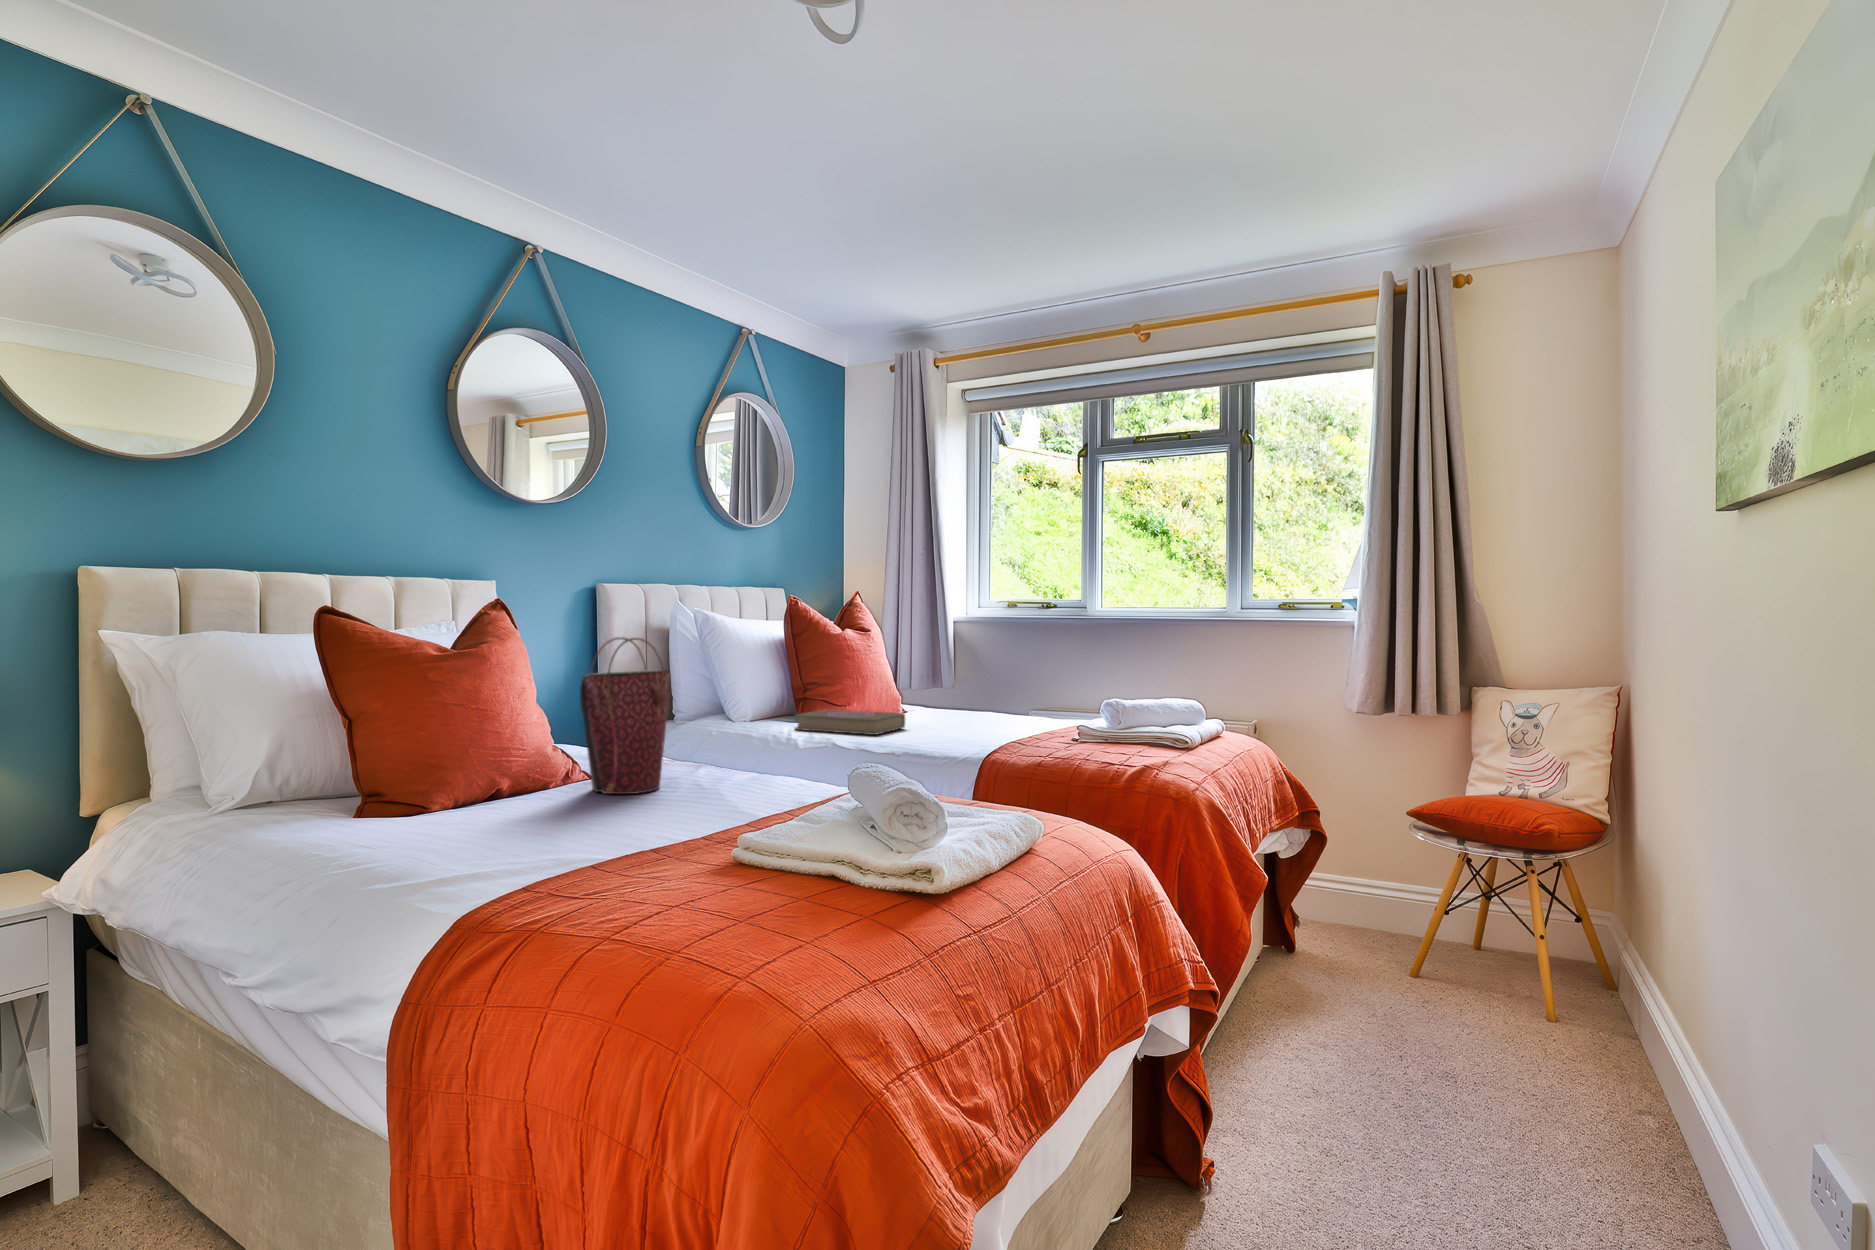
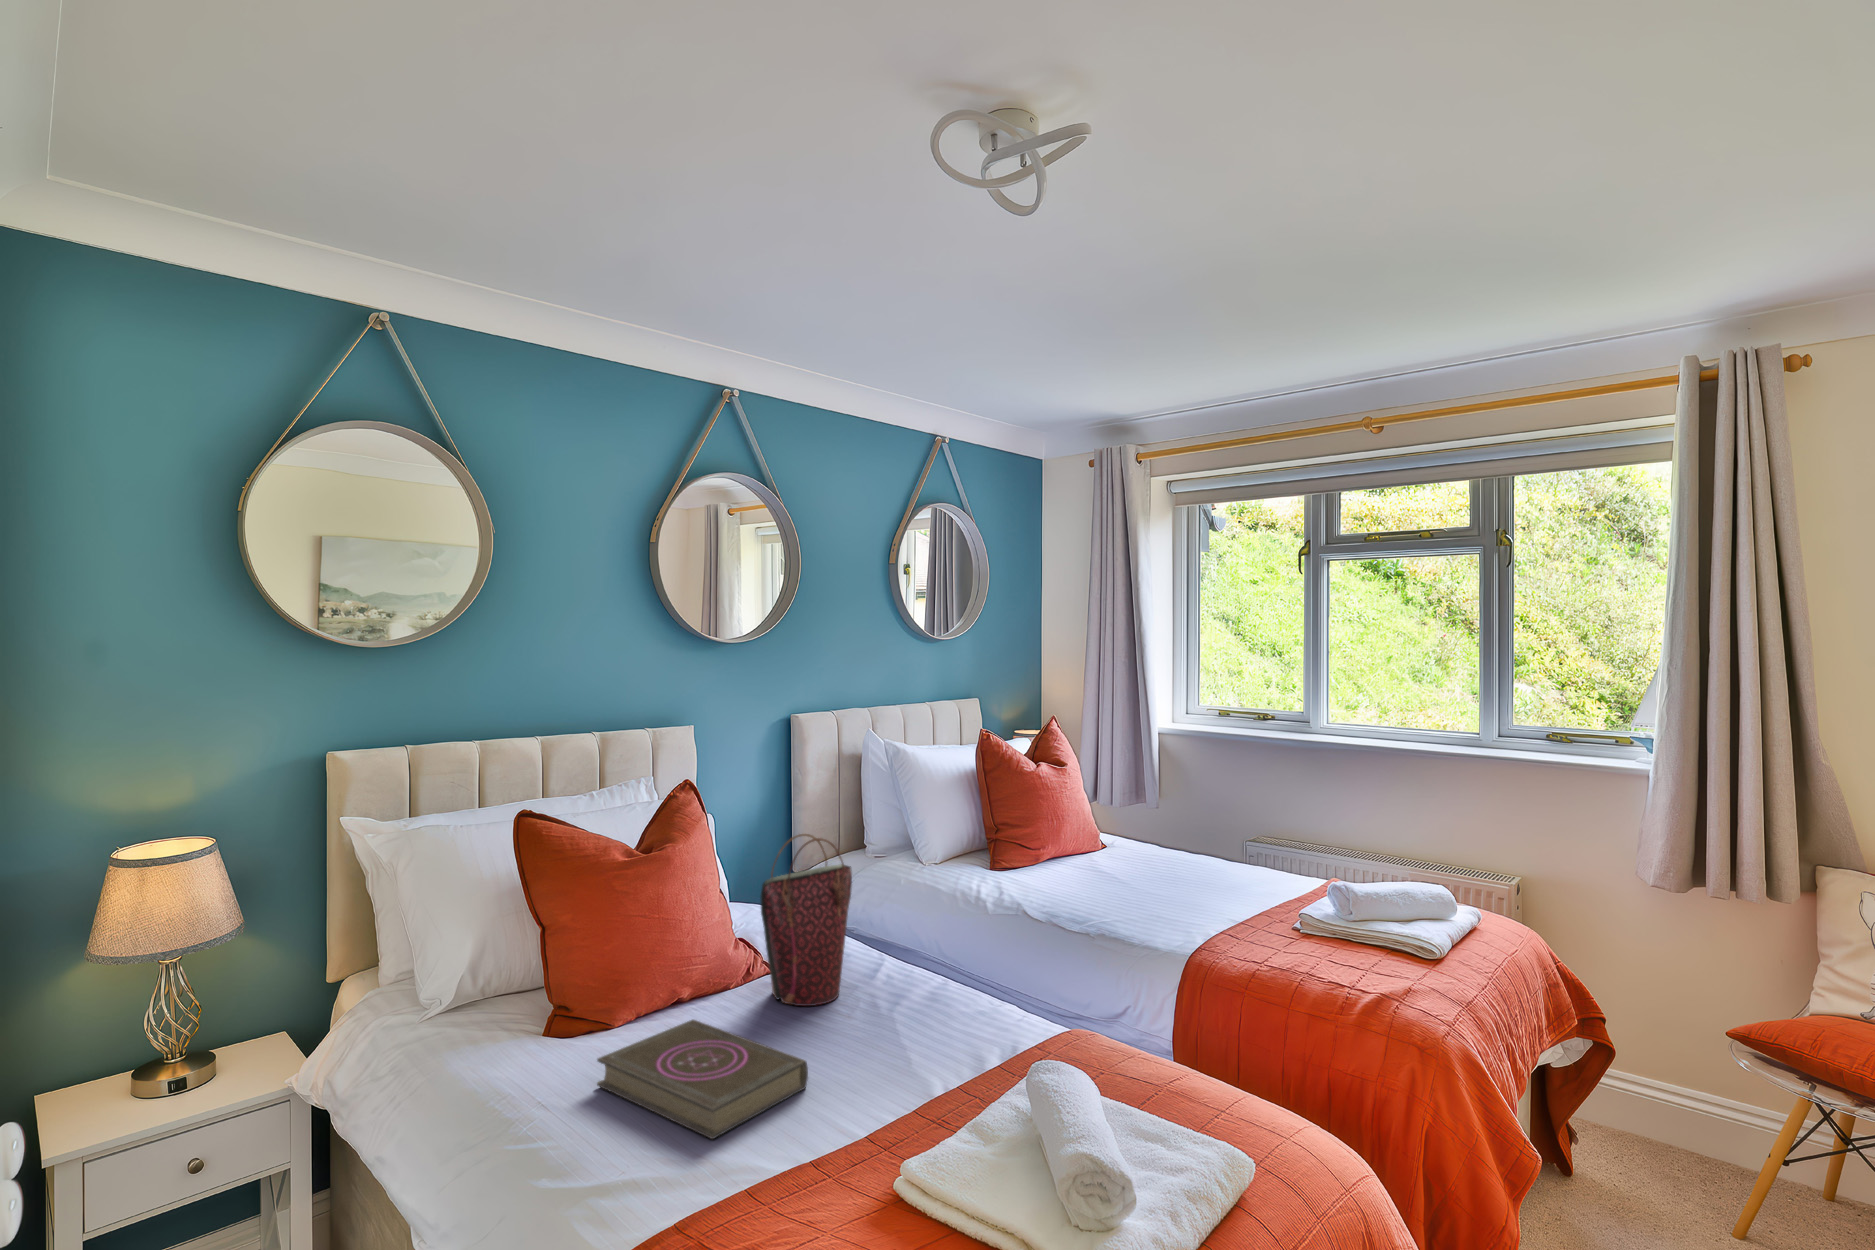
book: present [795,709,905,735] -> present [597,1020,808,1139]

